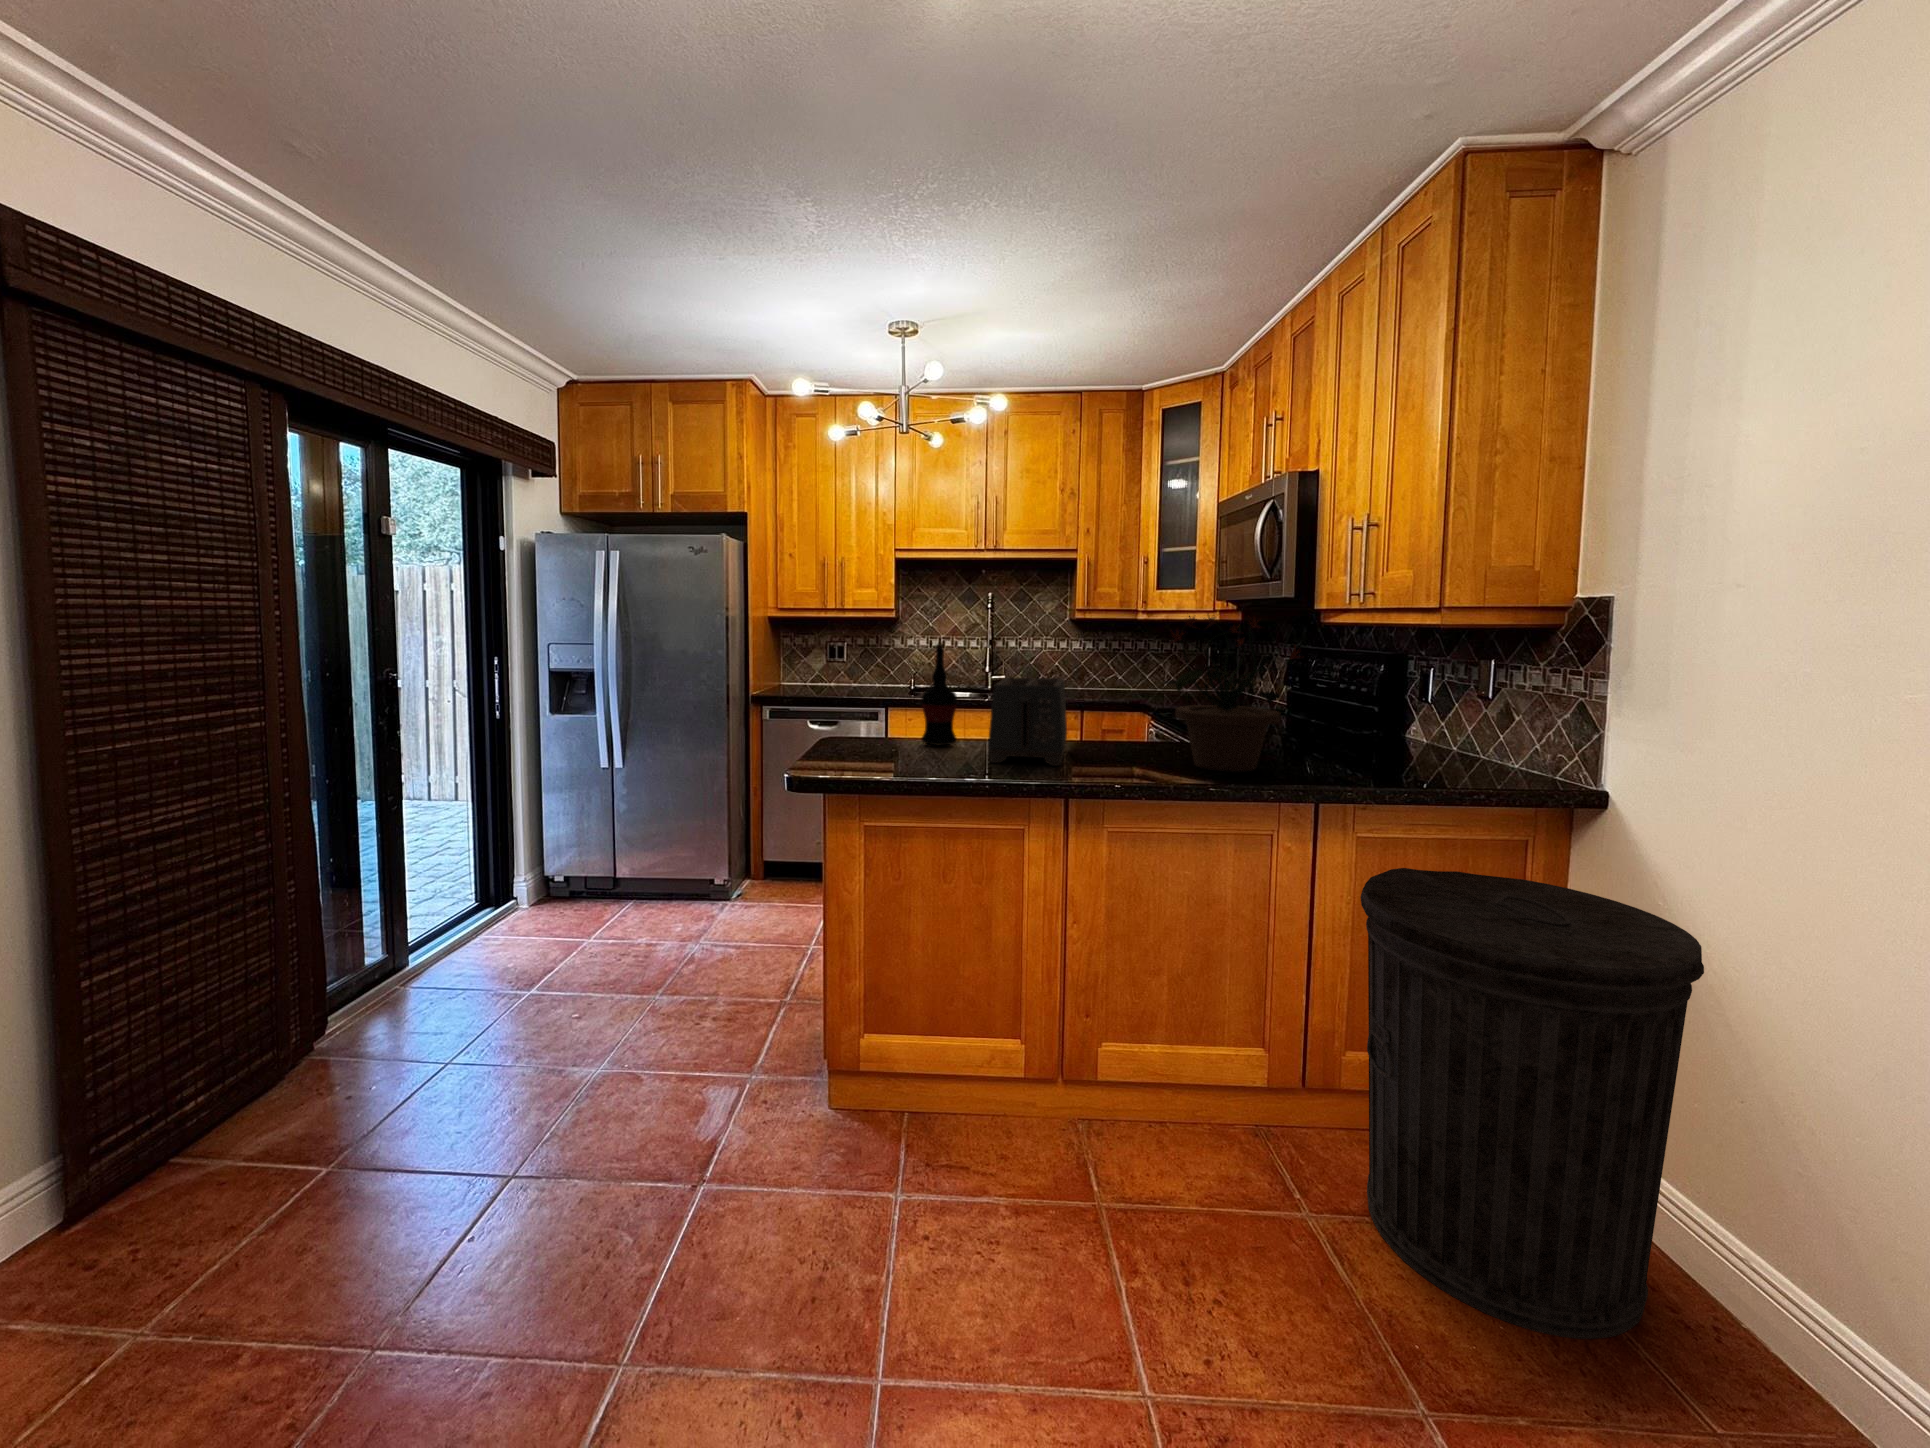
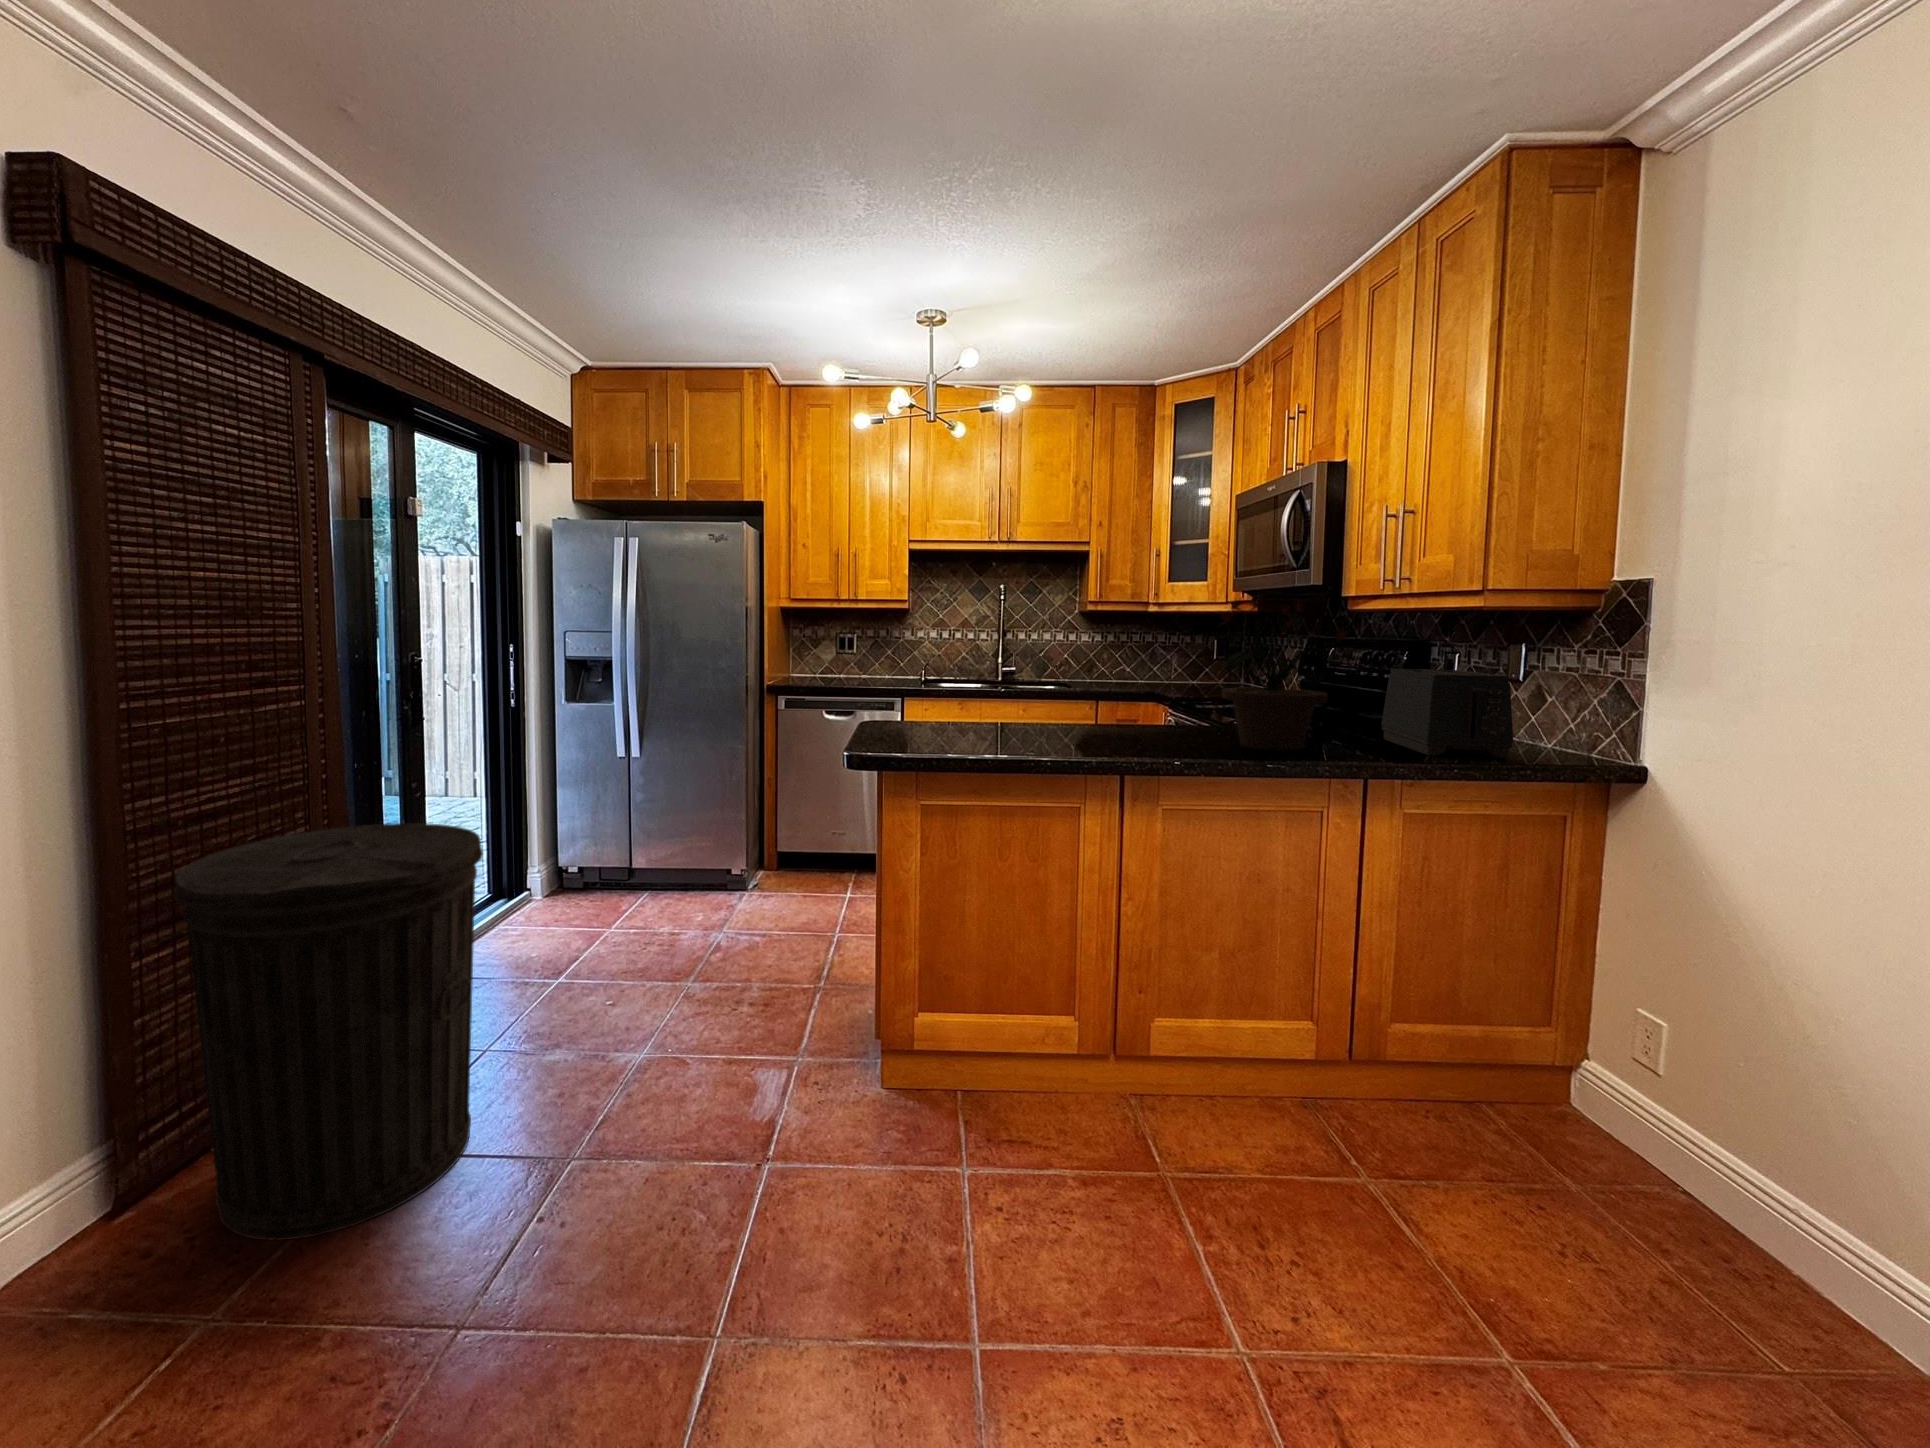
wine bottle: present [922,644,957,745] -> none [963,627,1000,728]
toaster: present [988,677,1067,766] -> present [1381,669,1513,759]
trash can: present [1360,868,1704,1339] -> present [173,823,483,1240]

